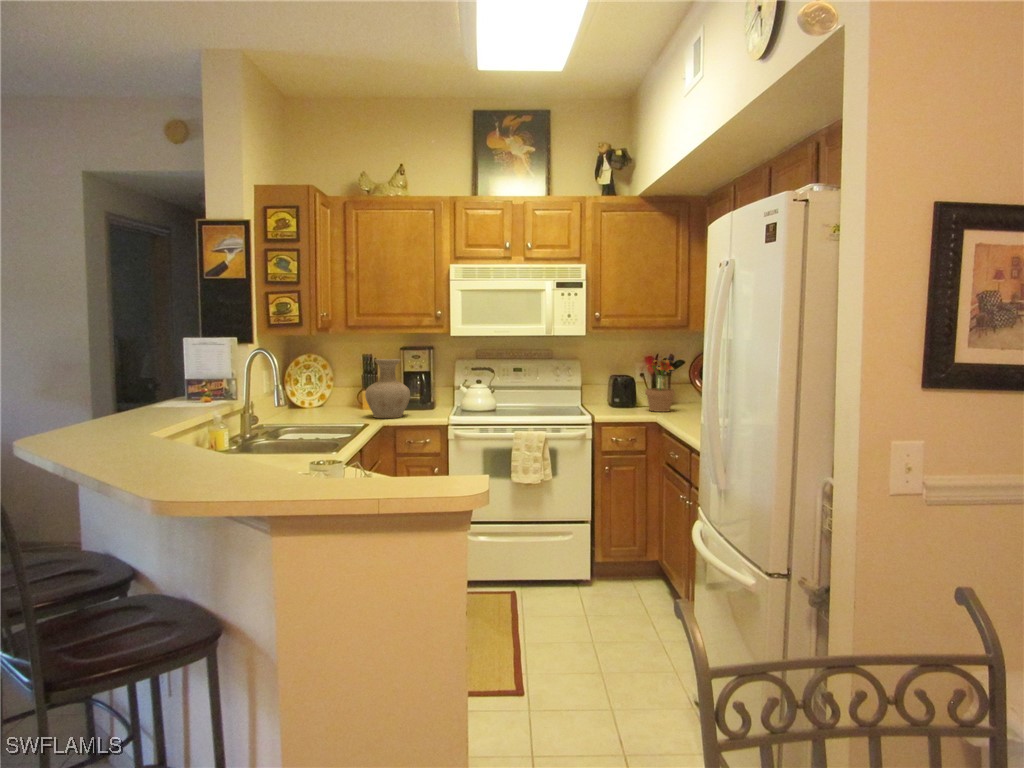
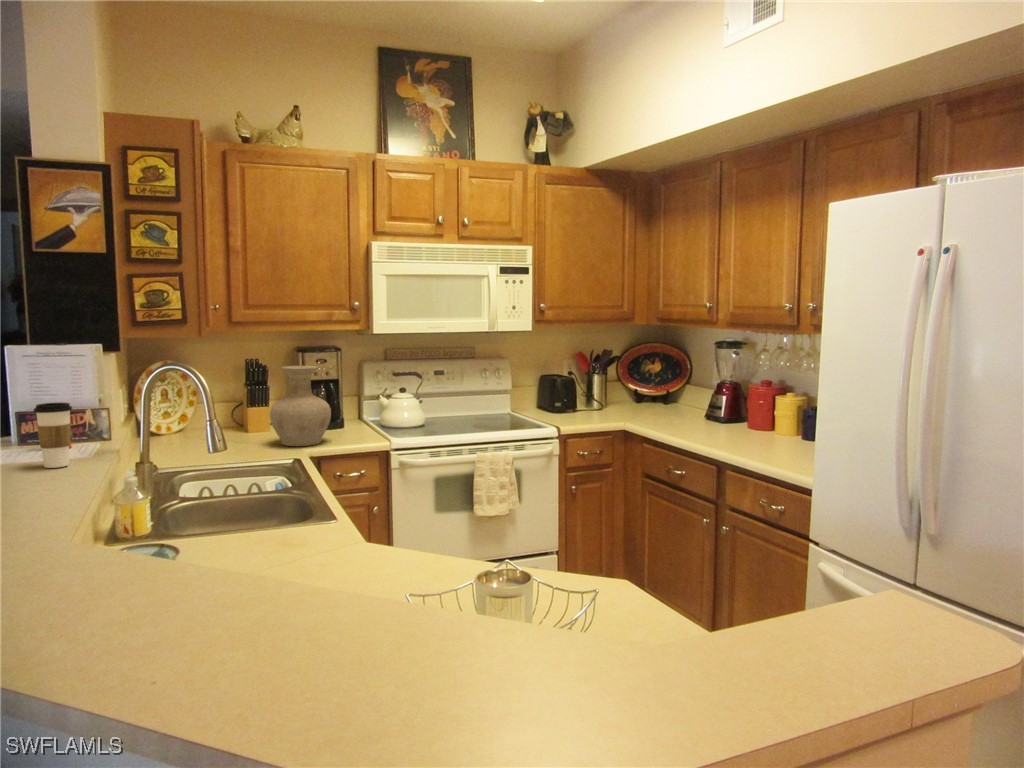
potted plant: present [645,358,675,412] -> none [595,354,631,418]
coffee cup: none [176,372,198,413] -> present [34,402,72,468]

